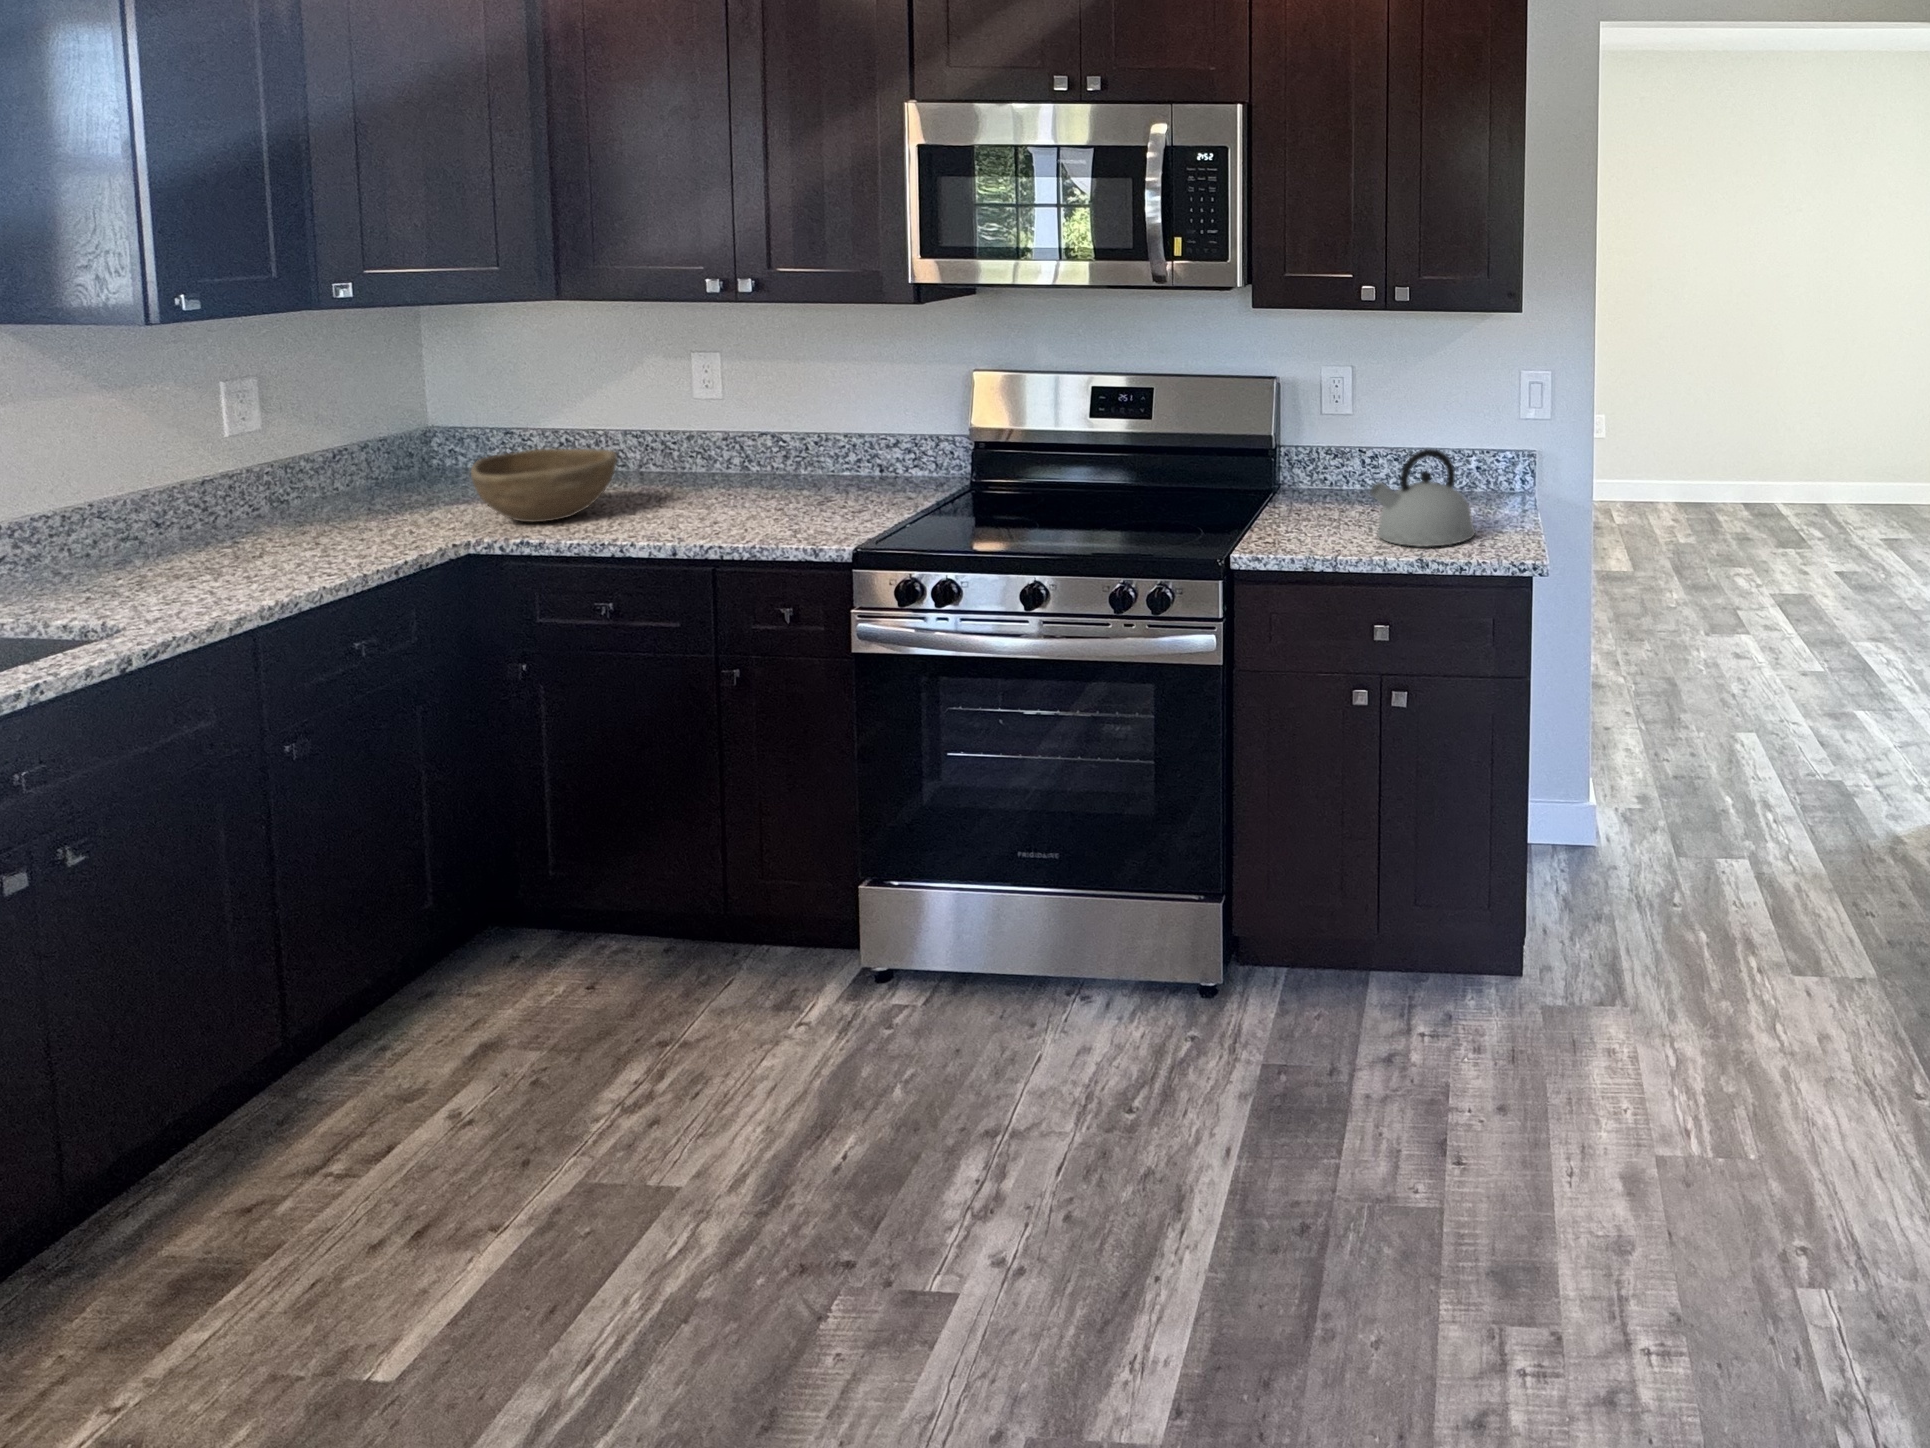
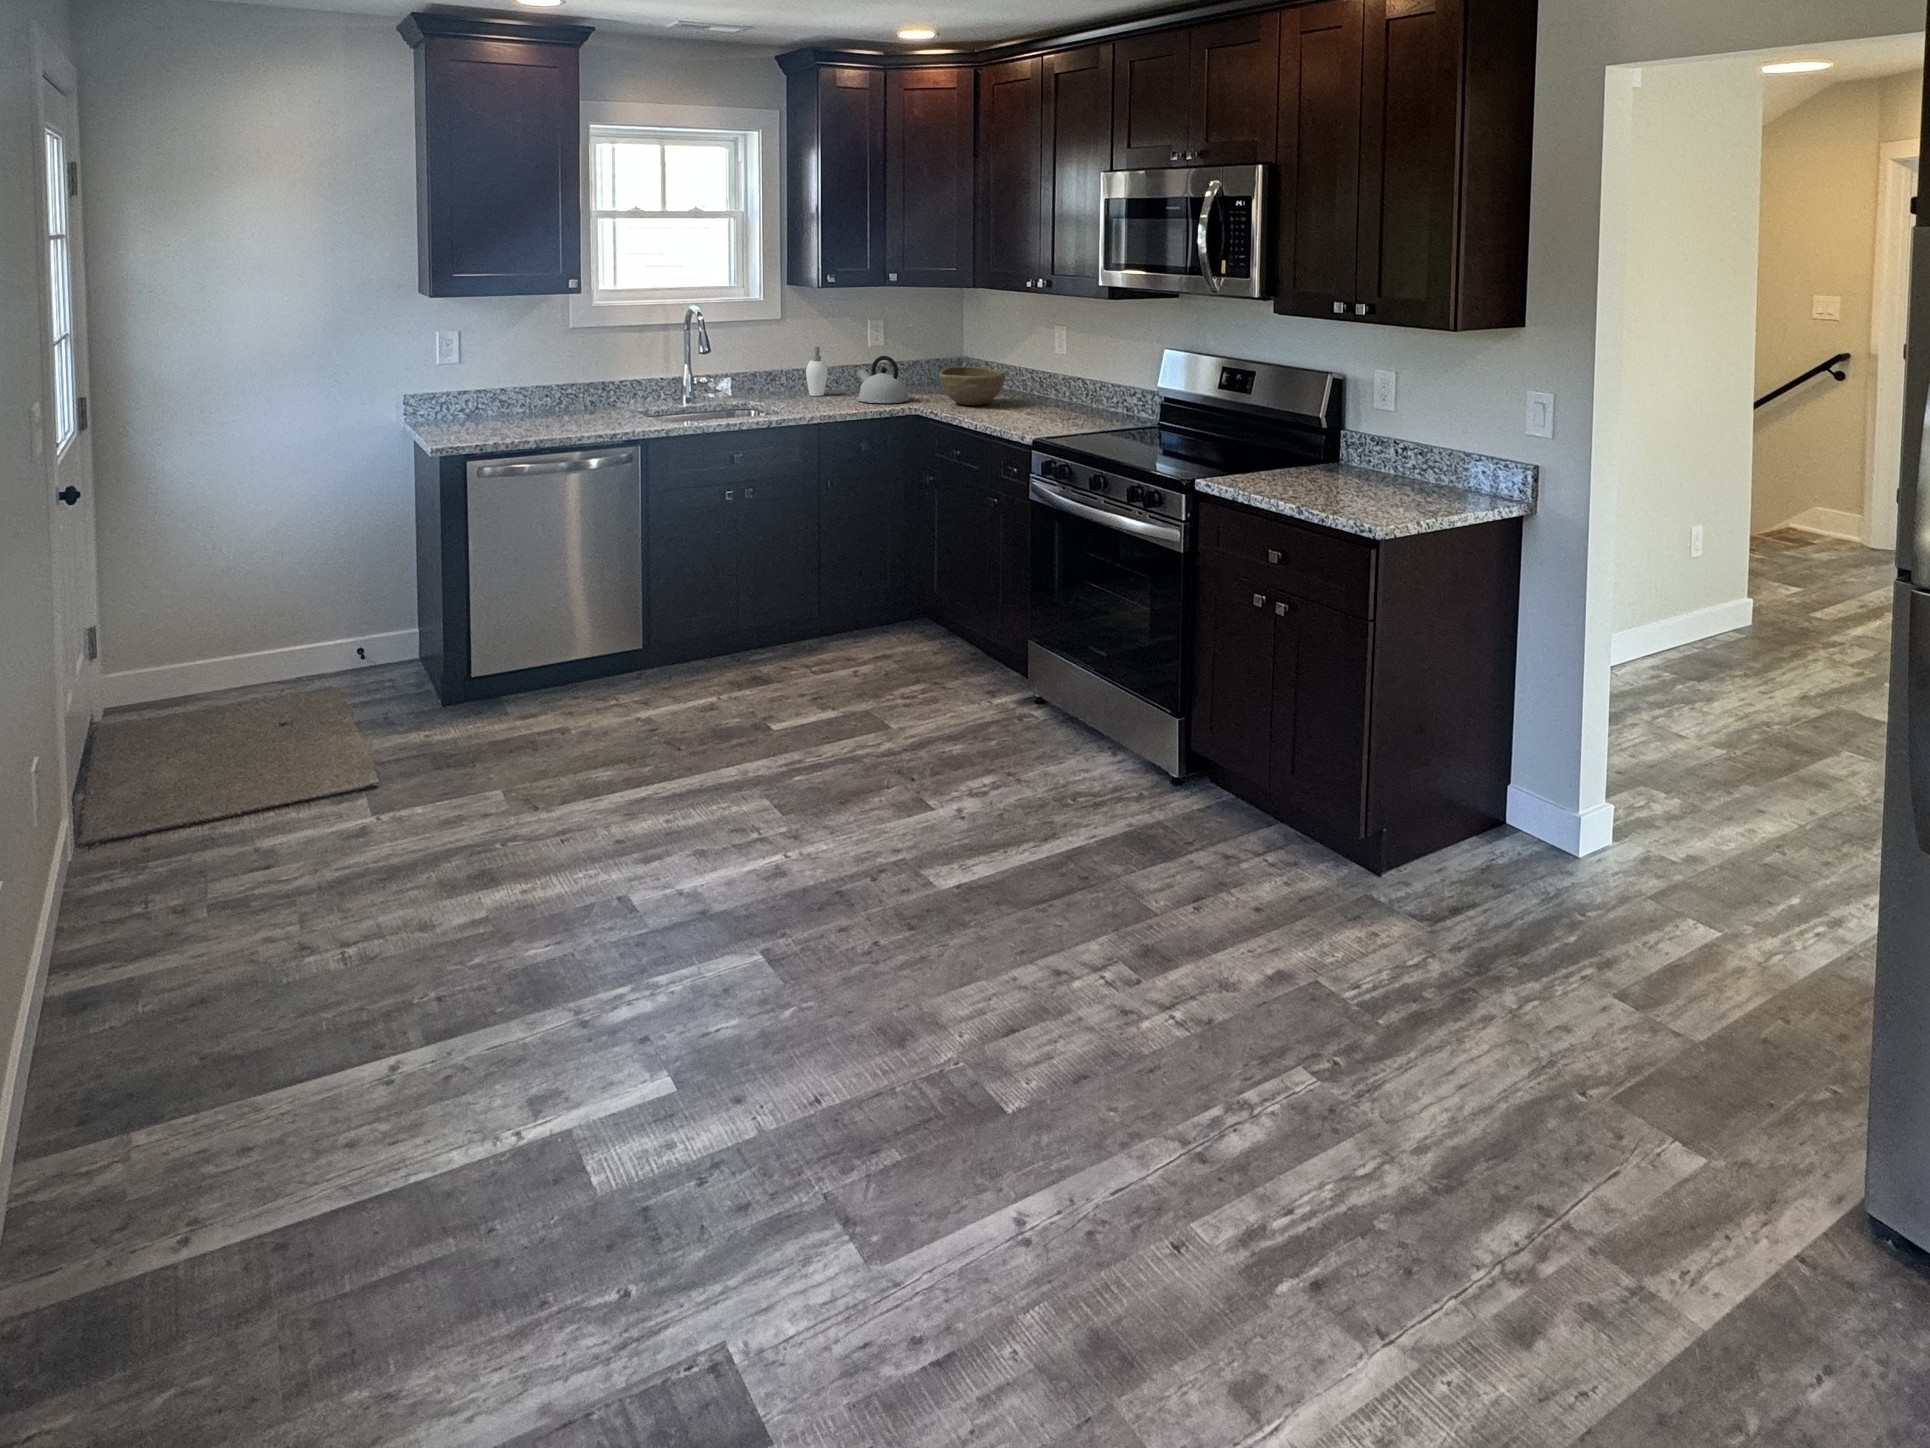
kettle: present [1371,449,1475,547] -> present [857,356,909,403]
soap dispenser: none [73,469,153,578] -> present [806,347,828,396]

